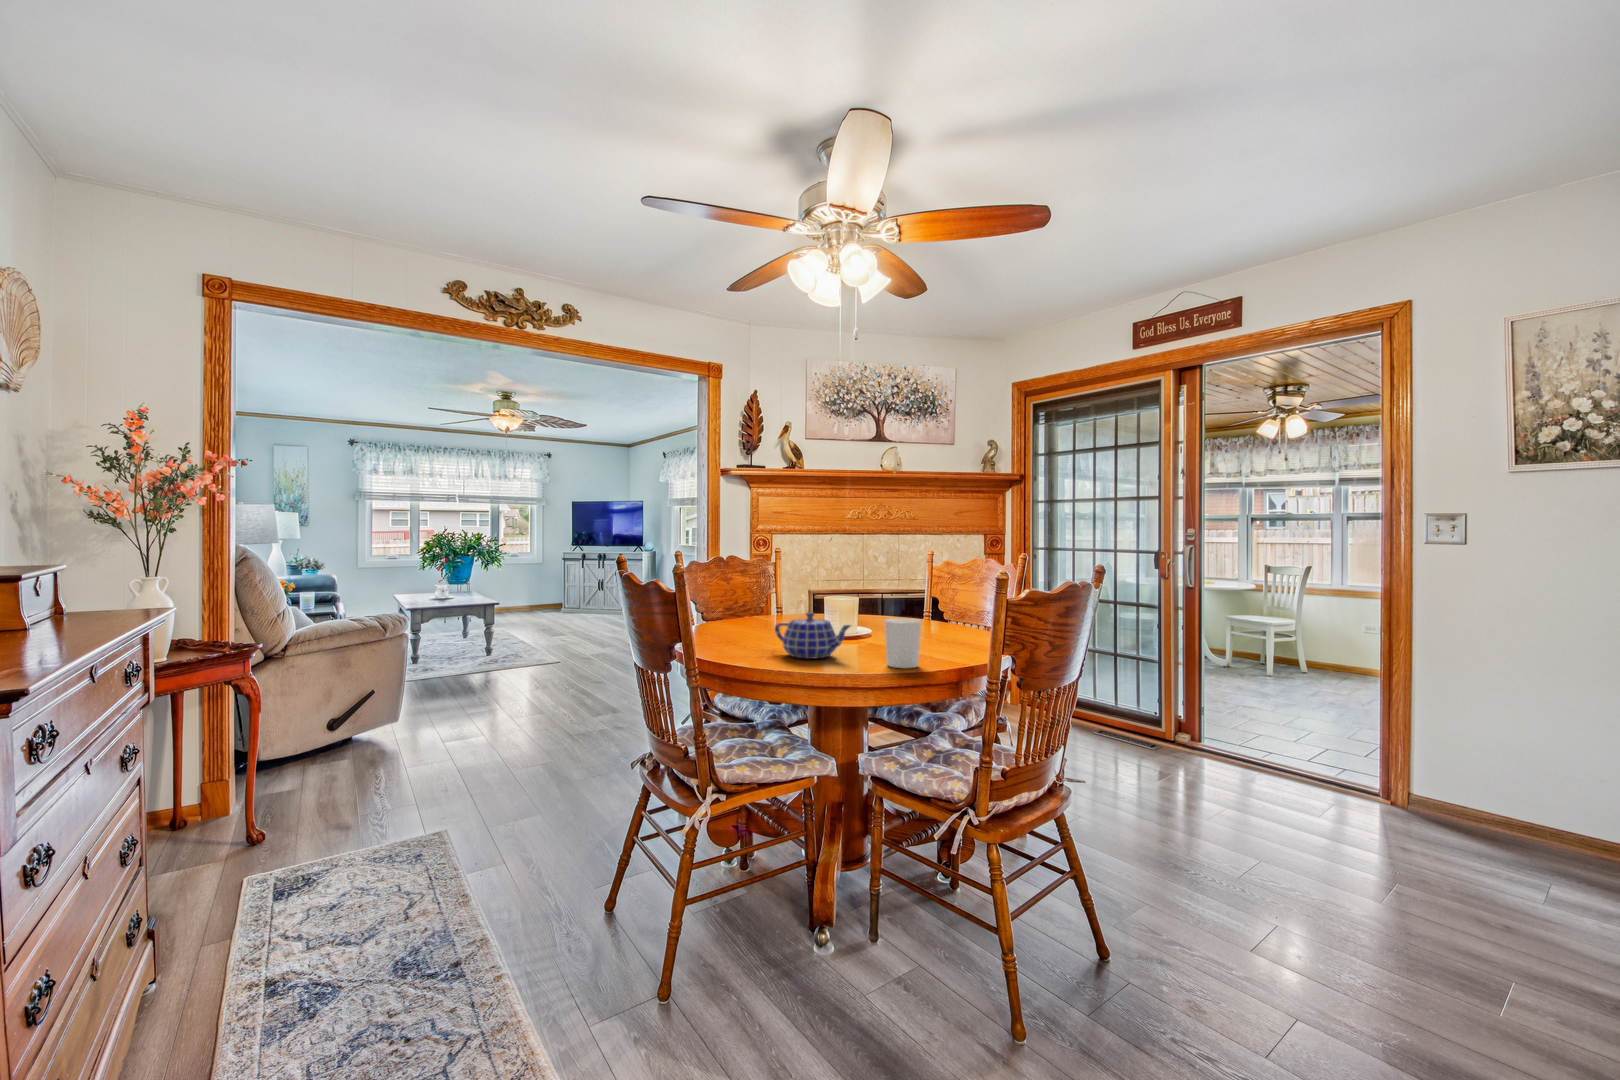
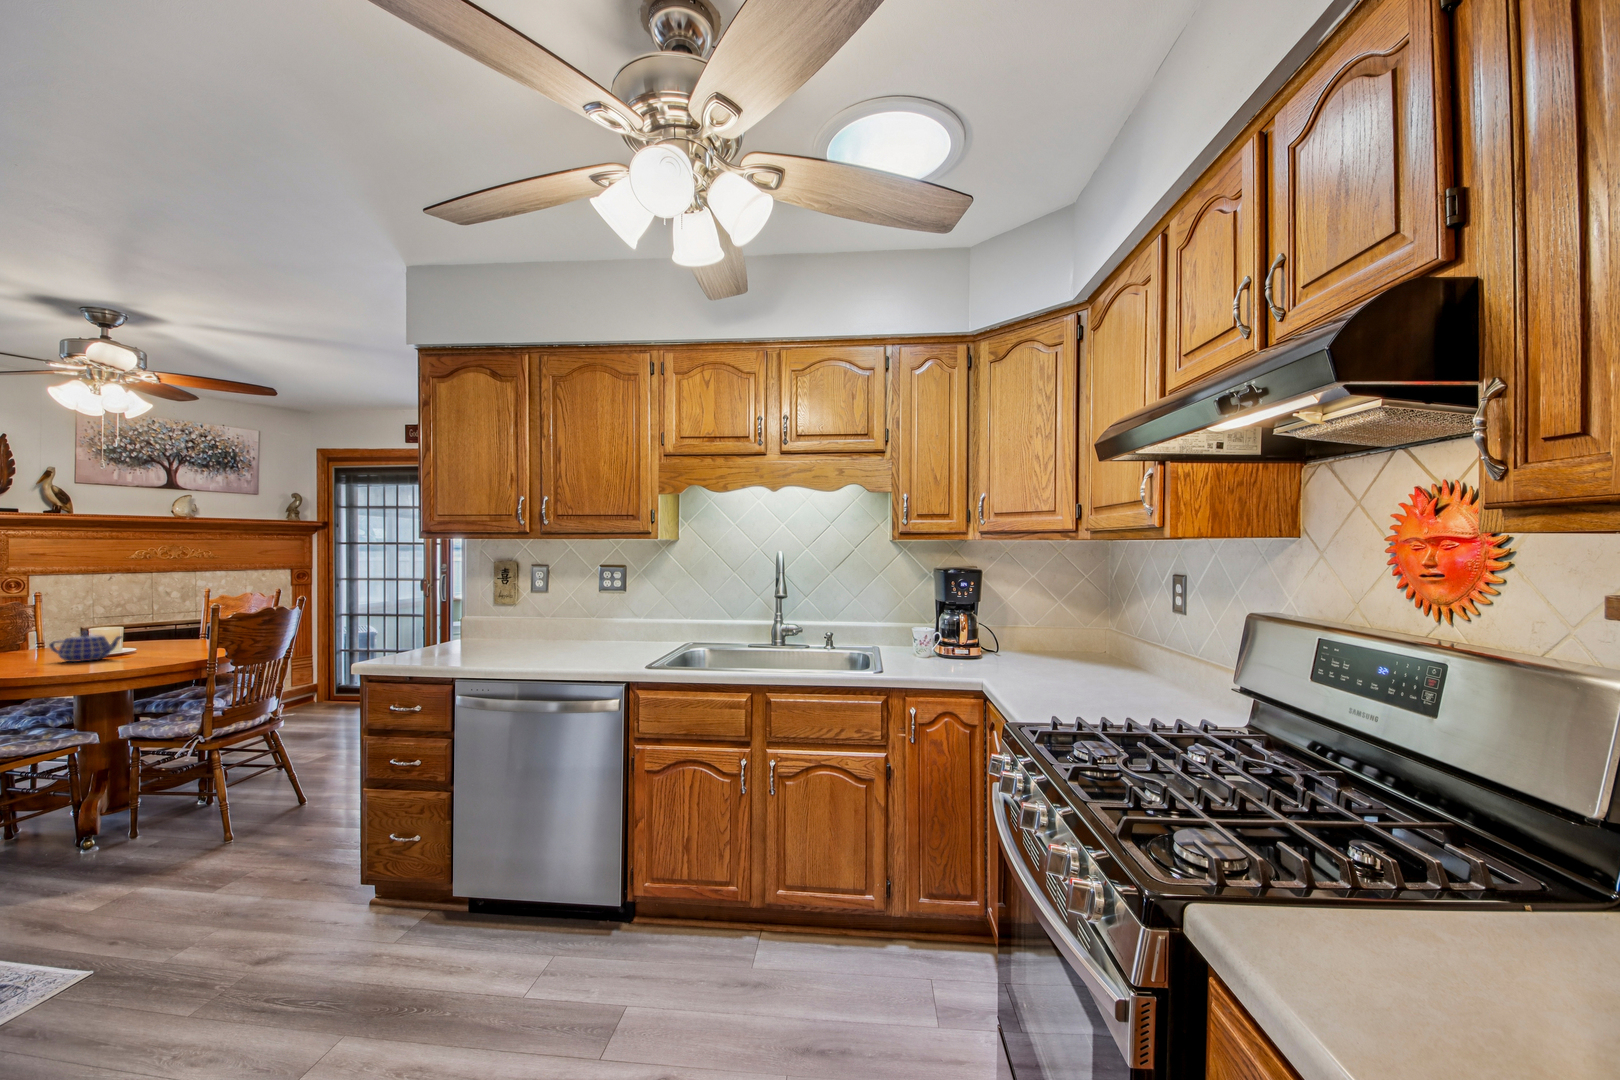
candle holder: present [884,618,921,668] -> none [152,628,183,658]

